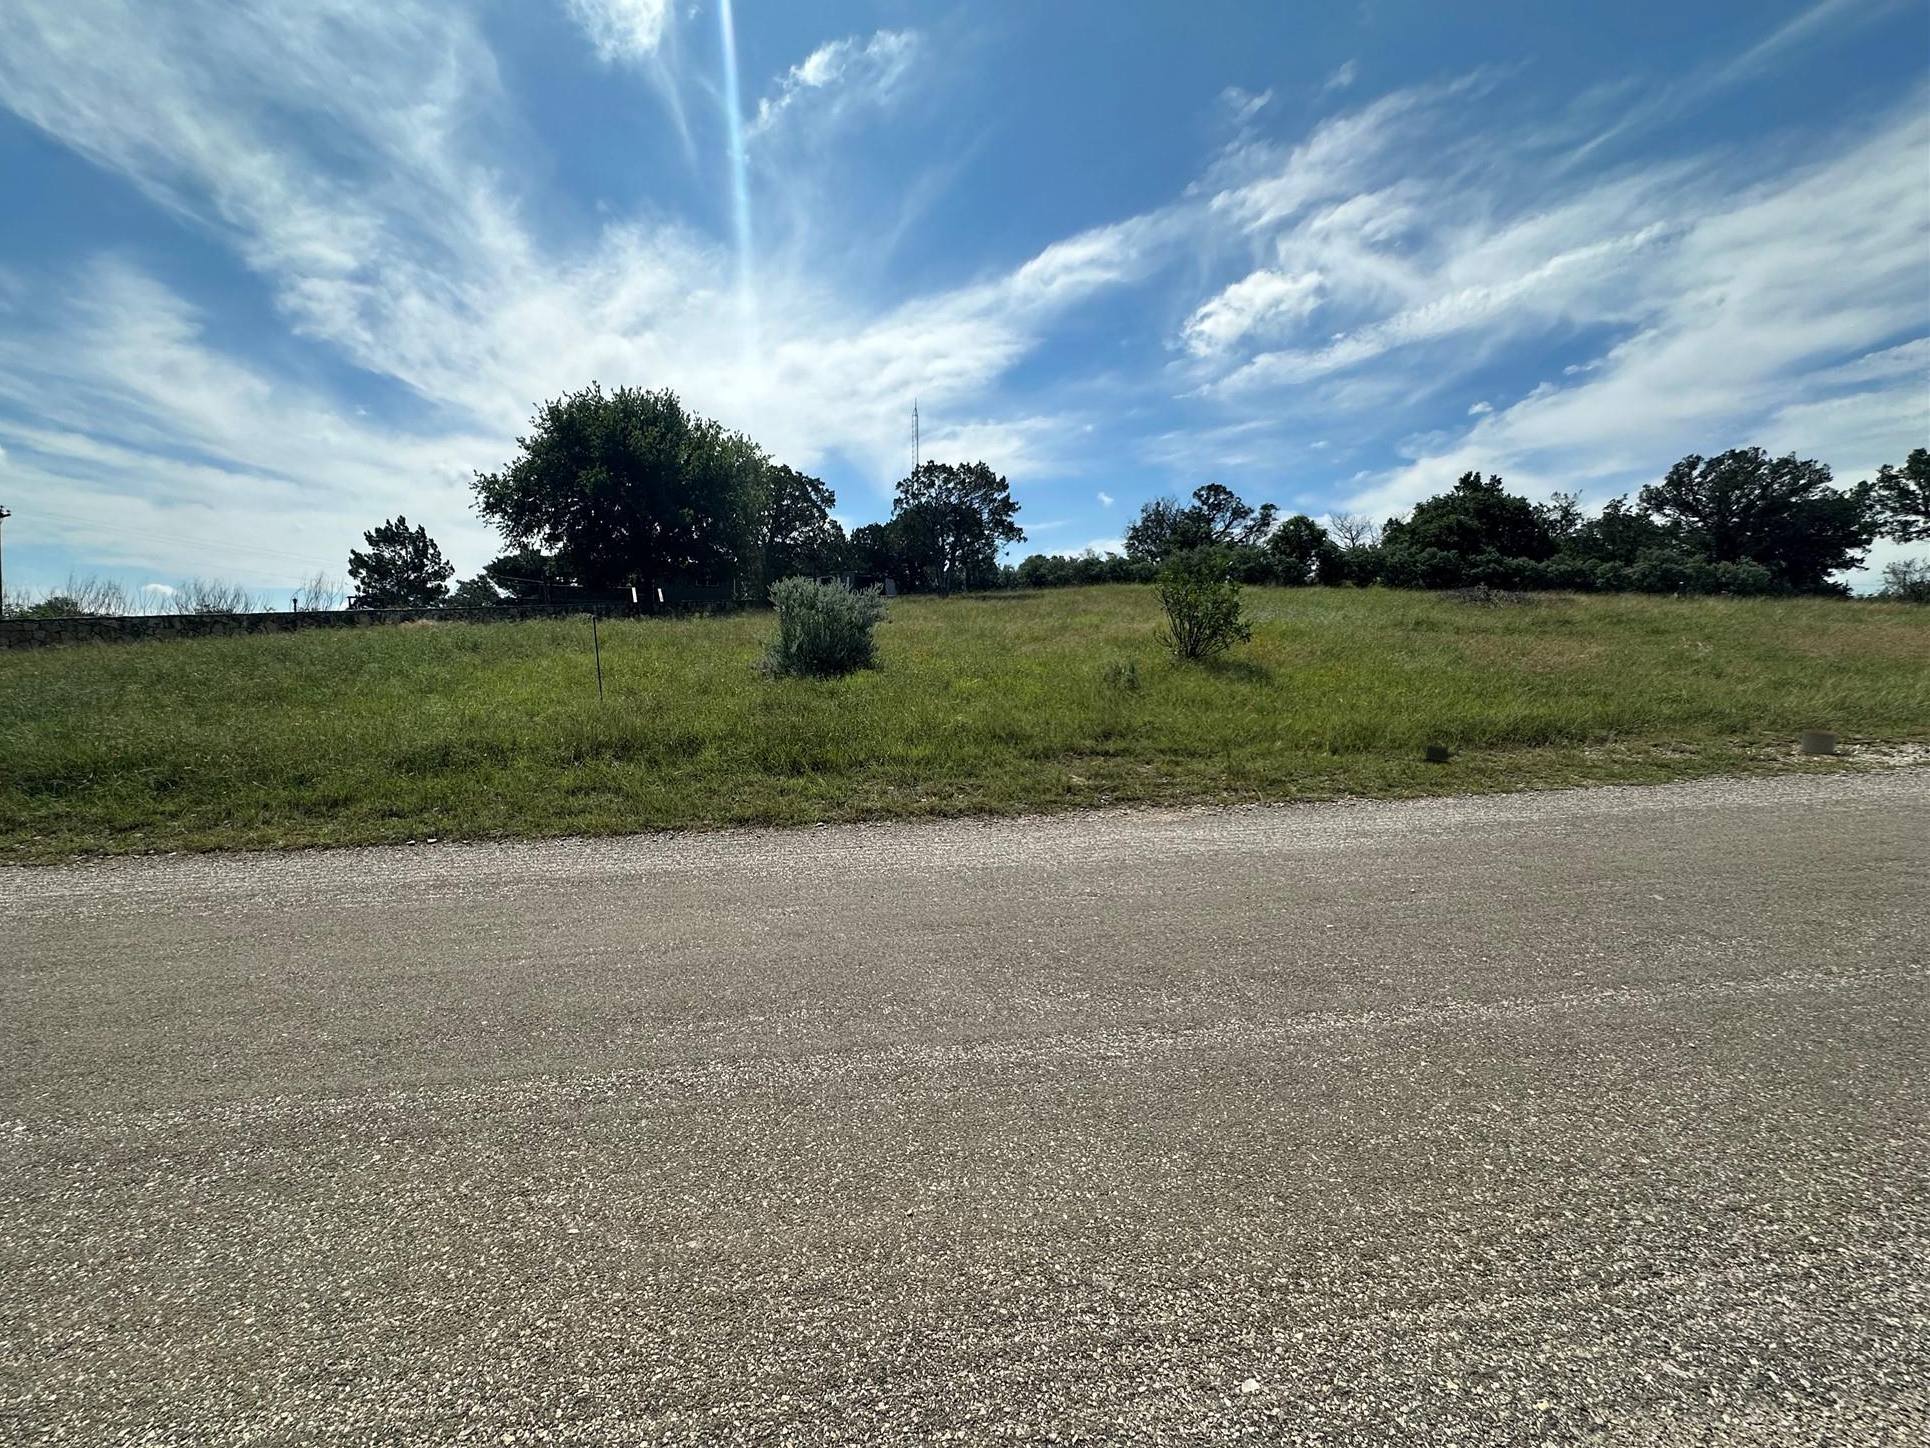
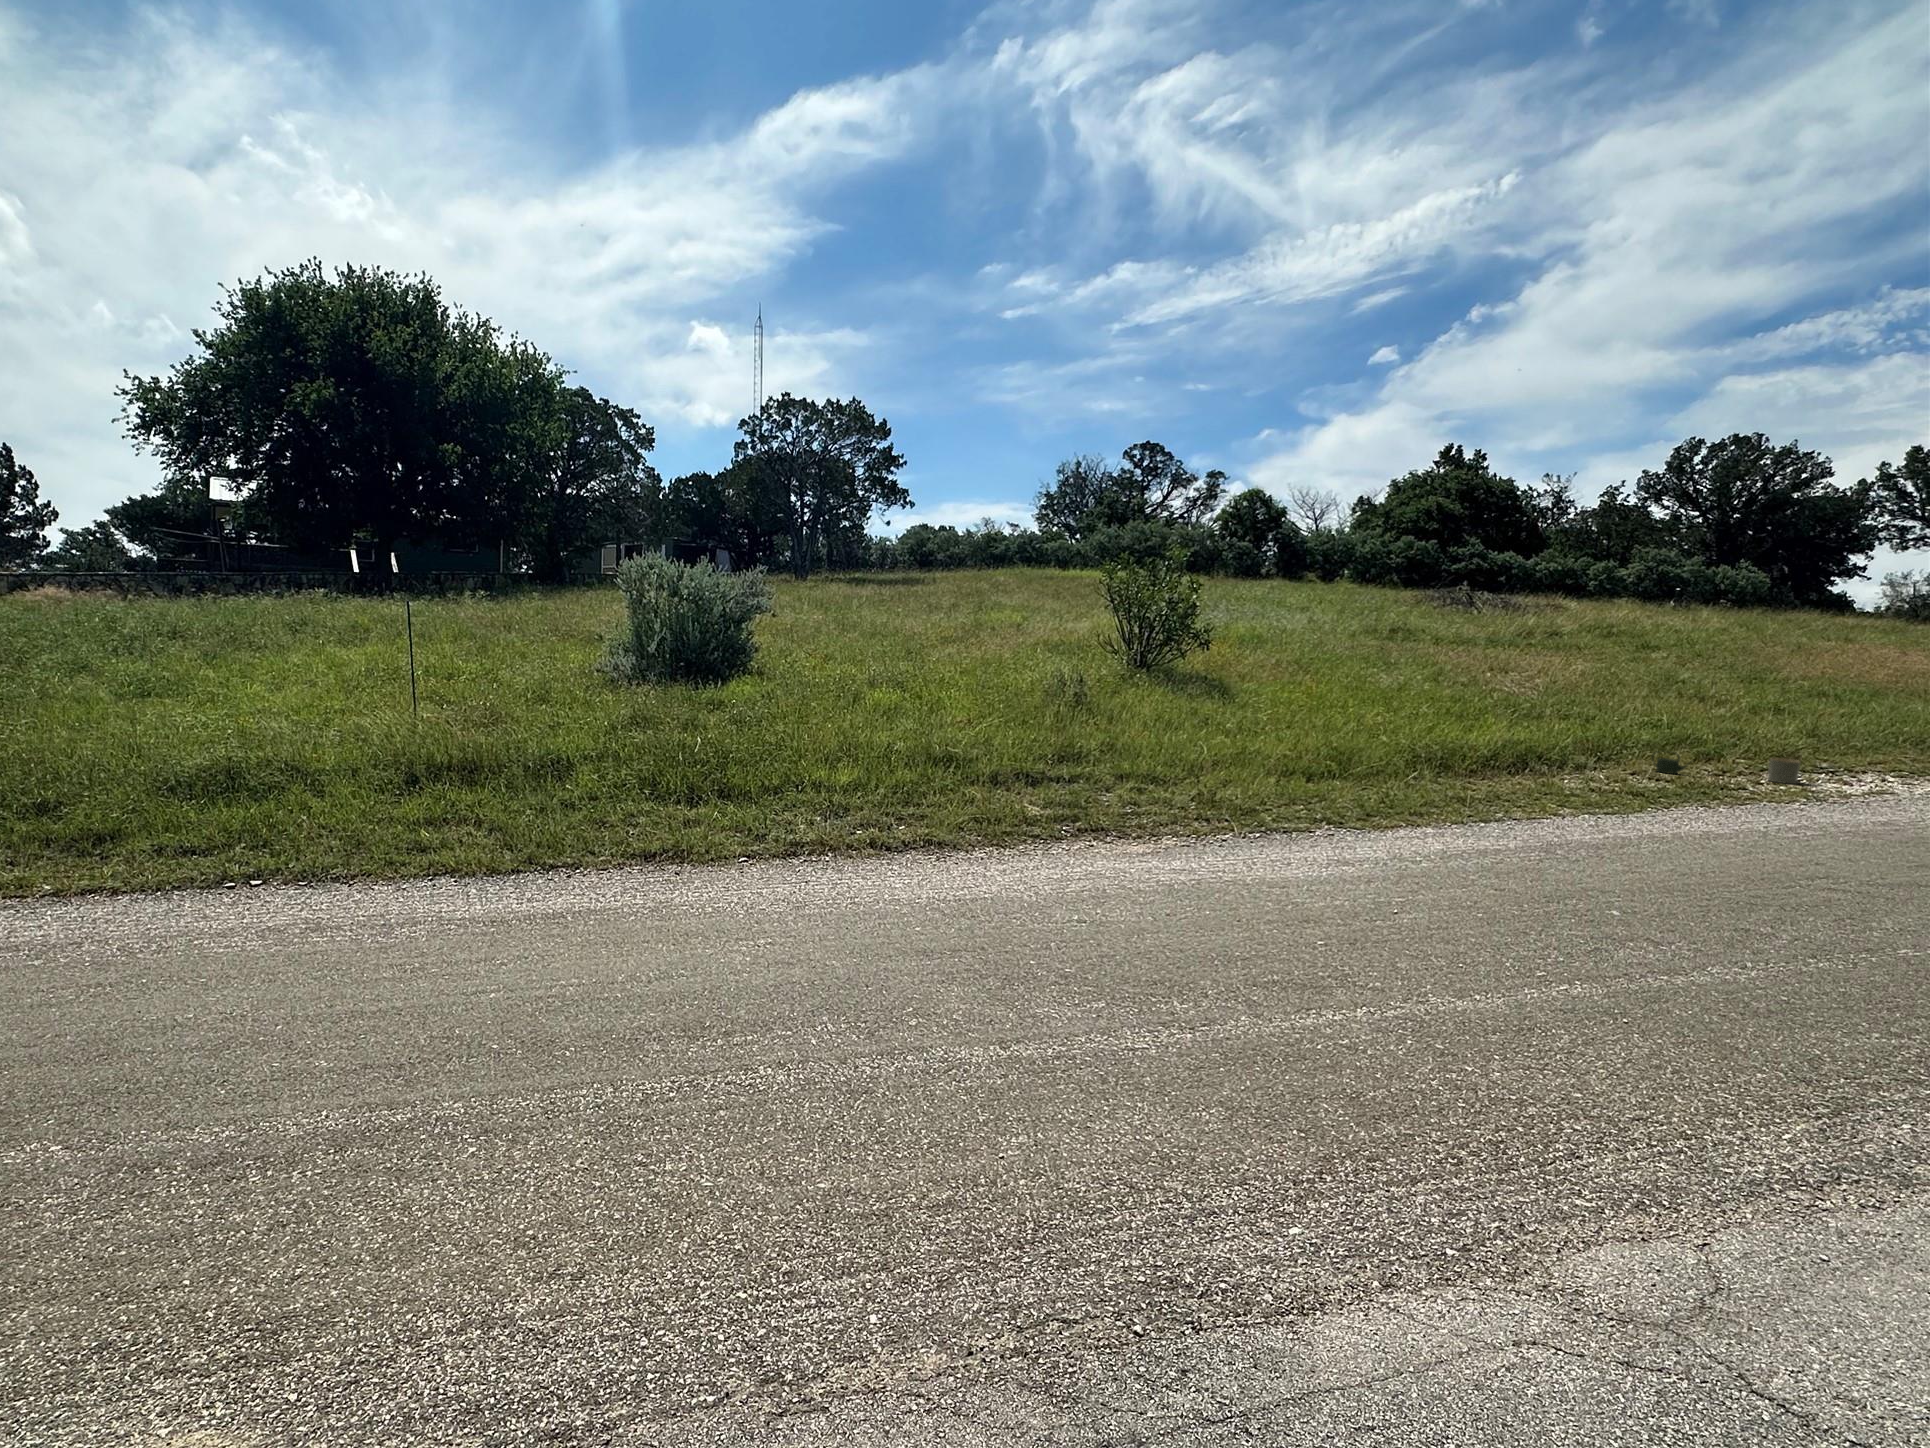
watering can: present [1422,739,1455,762] -> present [1652,752,1687,774]

